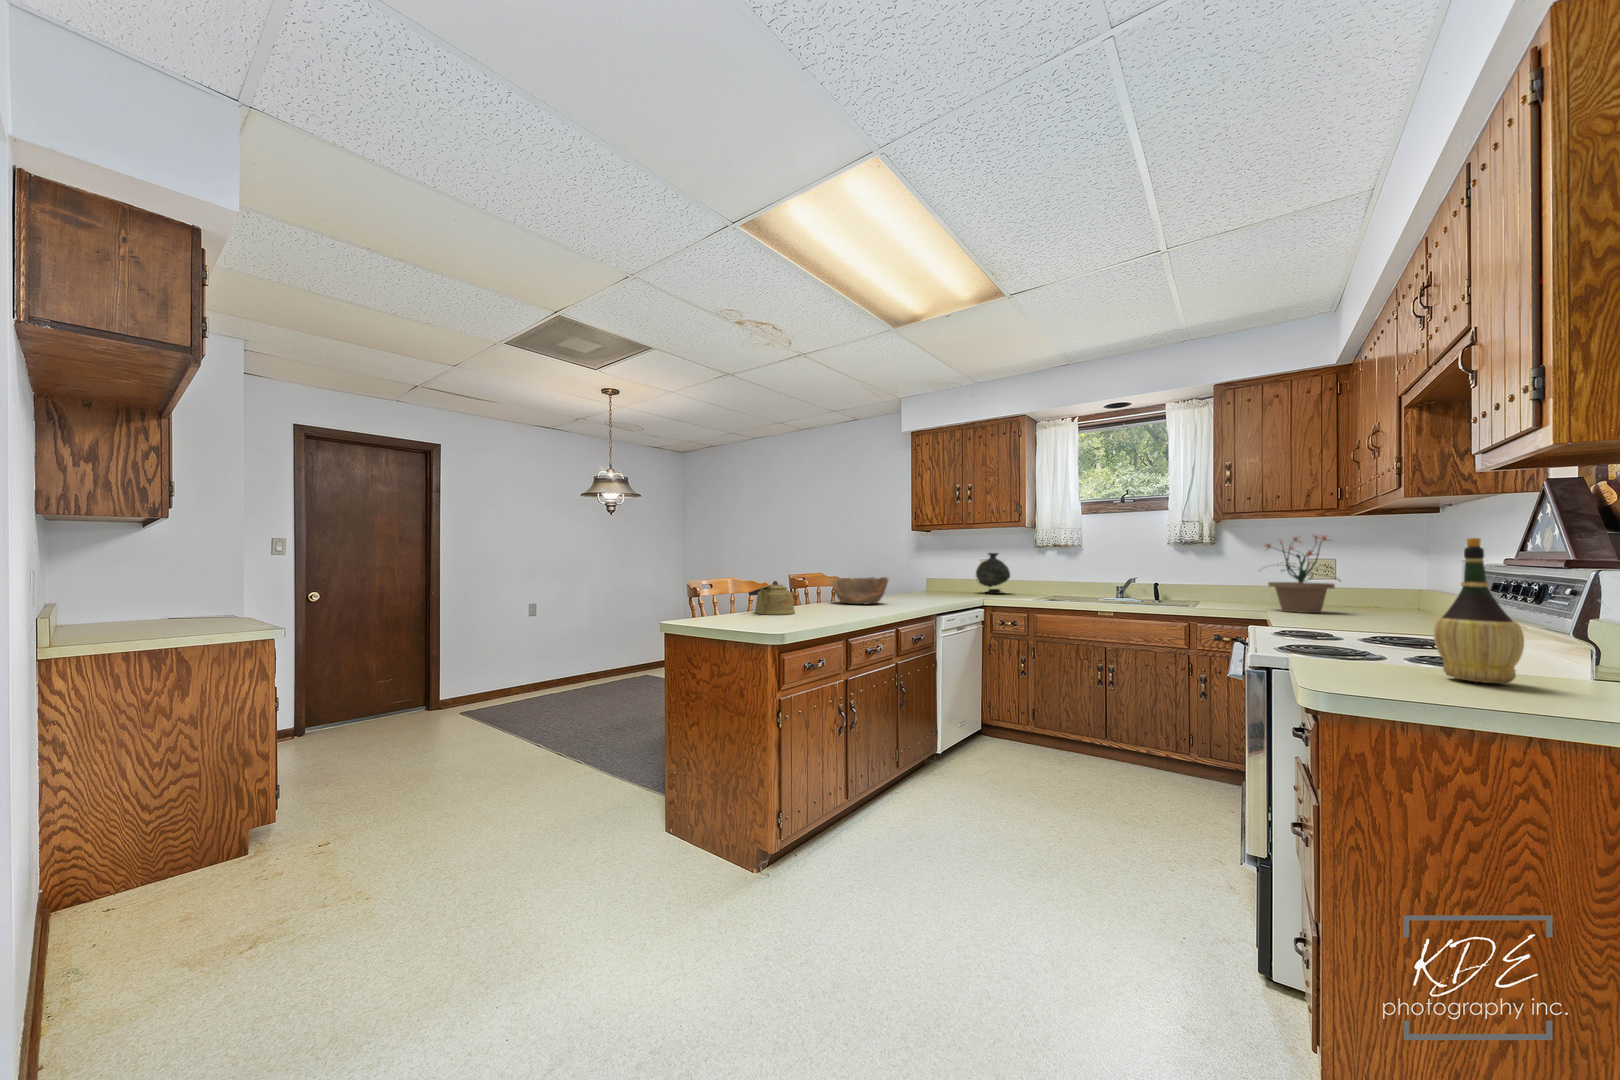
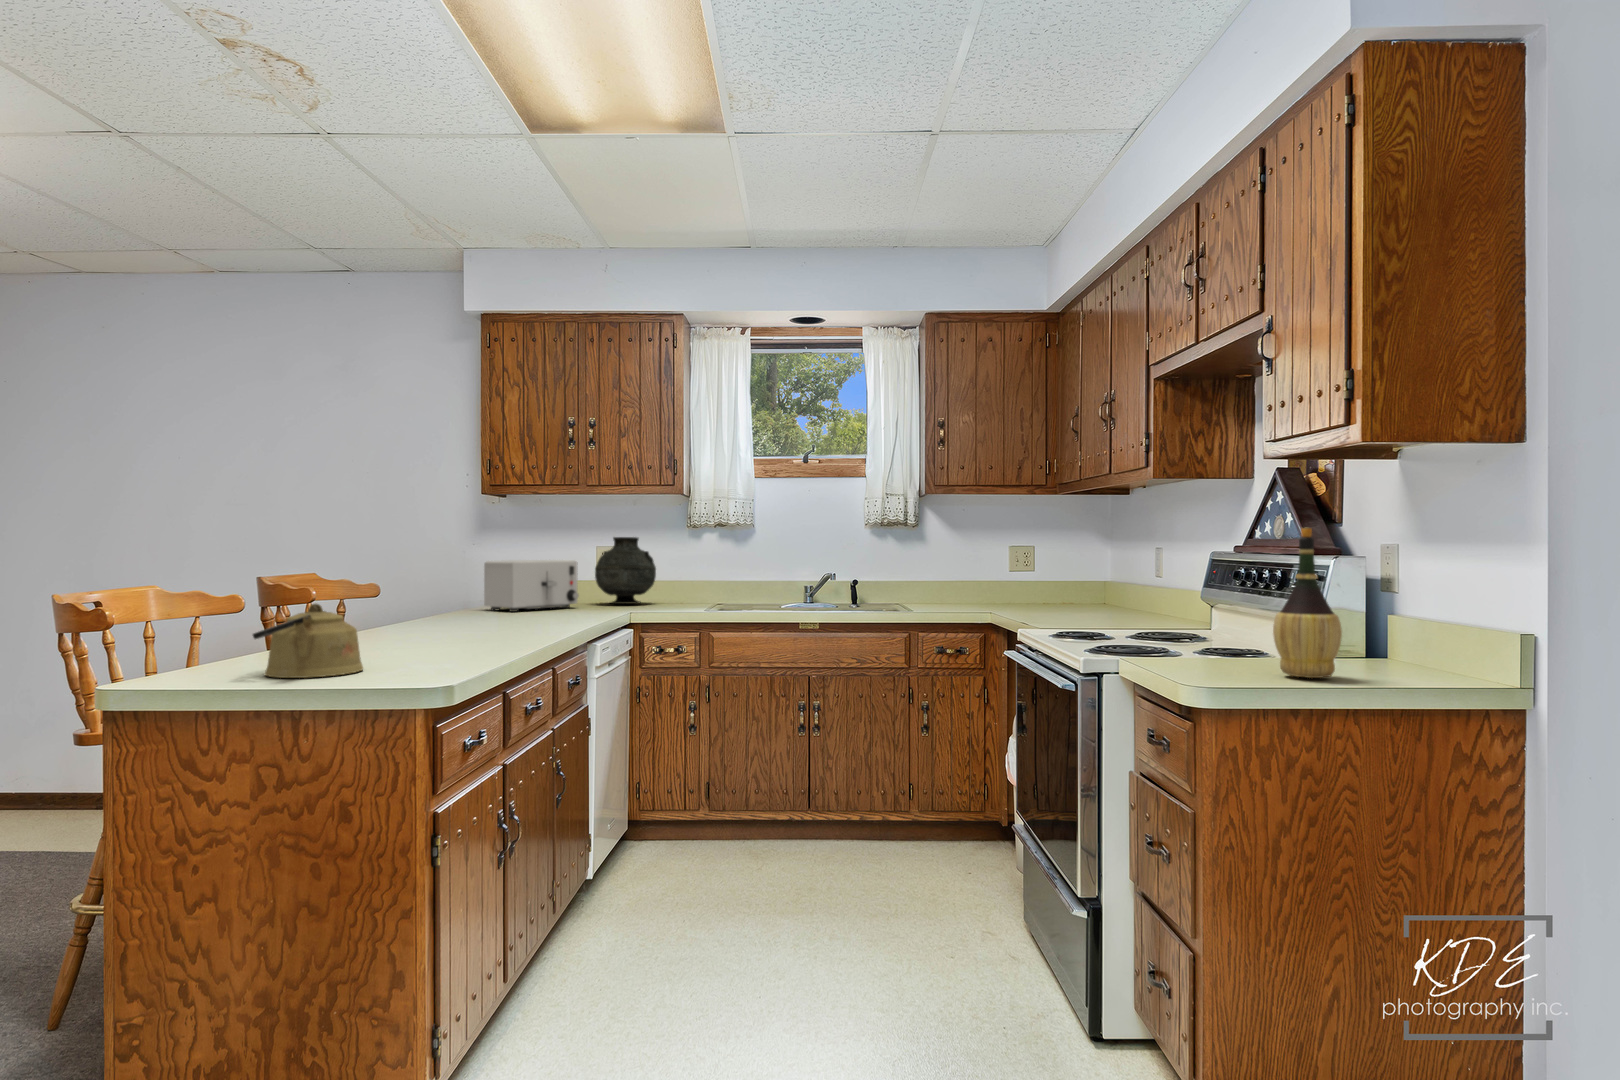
potted plant: present [1266,535,1335,613] -> none [970,514,1051,610]
toaster: none [909,566,962,594] -> present [484,560,579,612]
bowl: present [833,577,888,605] -> none [386,585,504,639]

